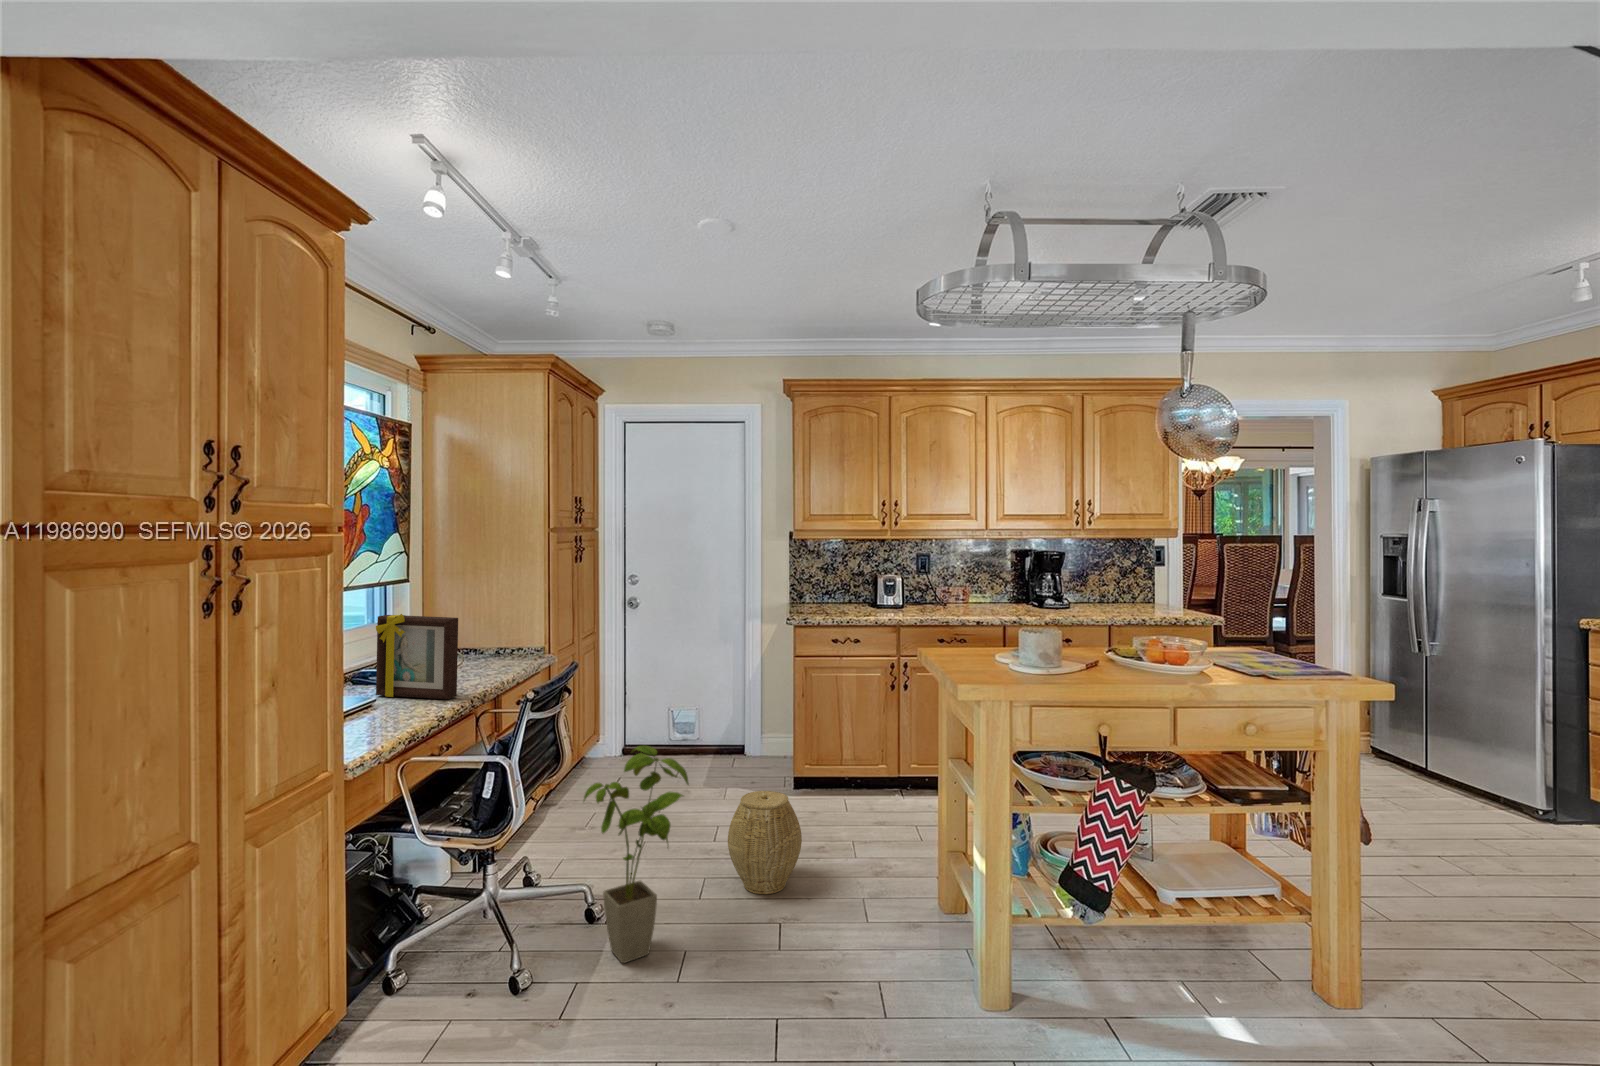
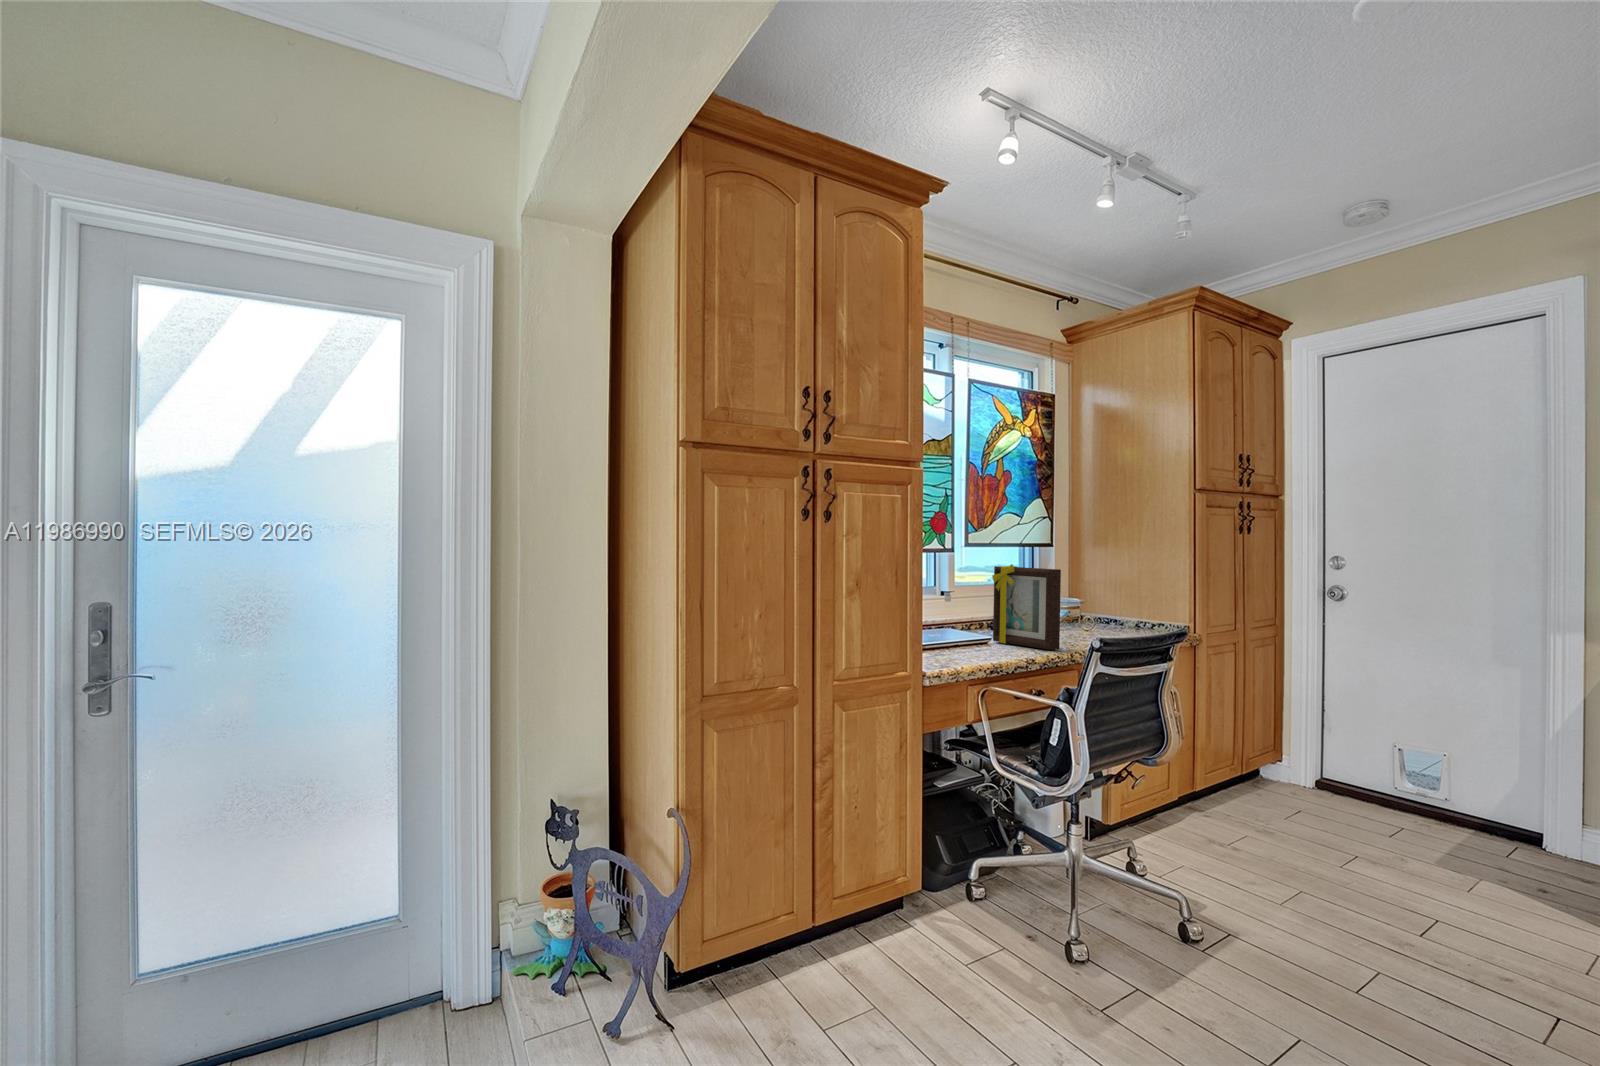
house plant: present [584,746,689,963] -> none [1162,717,1302,970]
woven basket: present [728,791,802,894] -> none [1389,831,1520,979]

